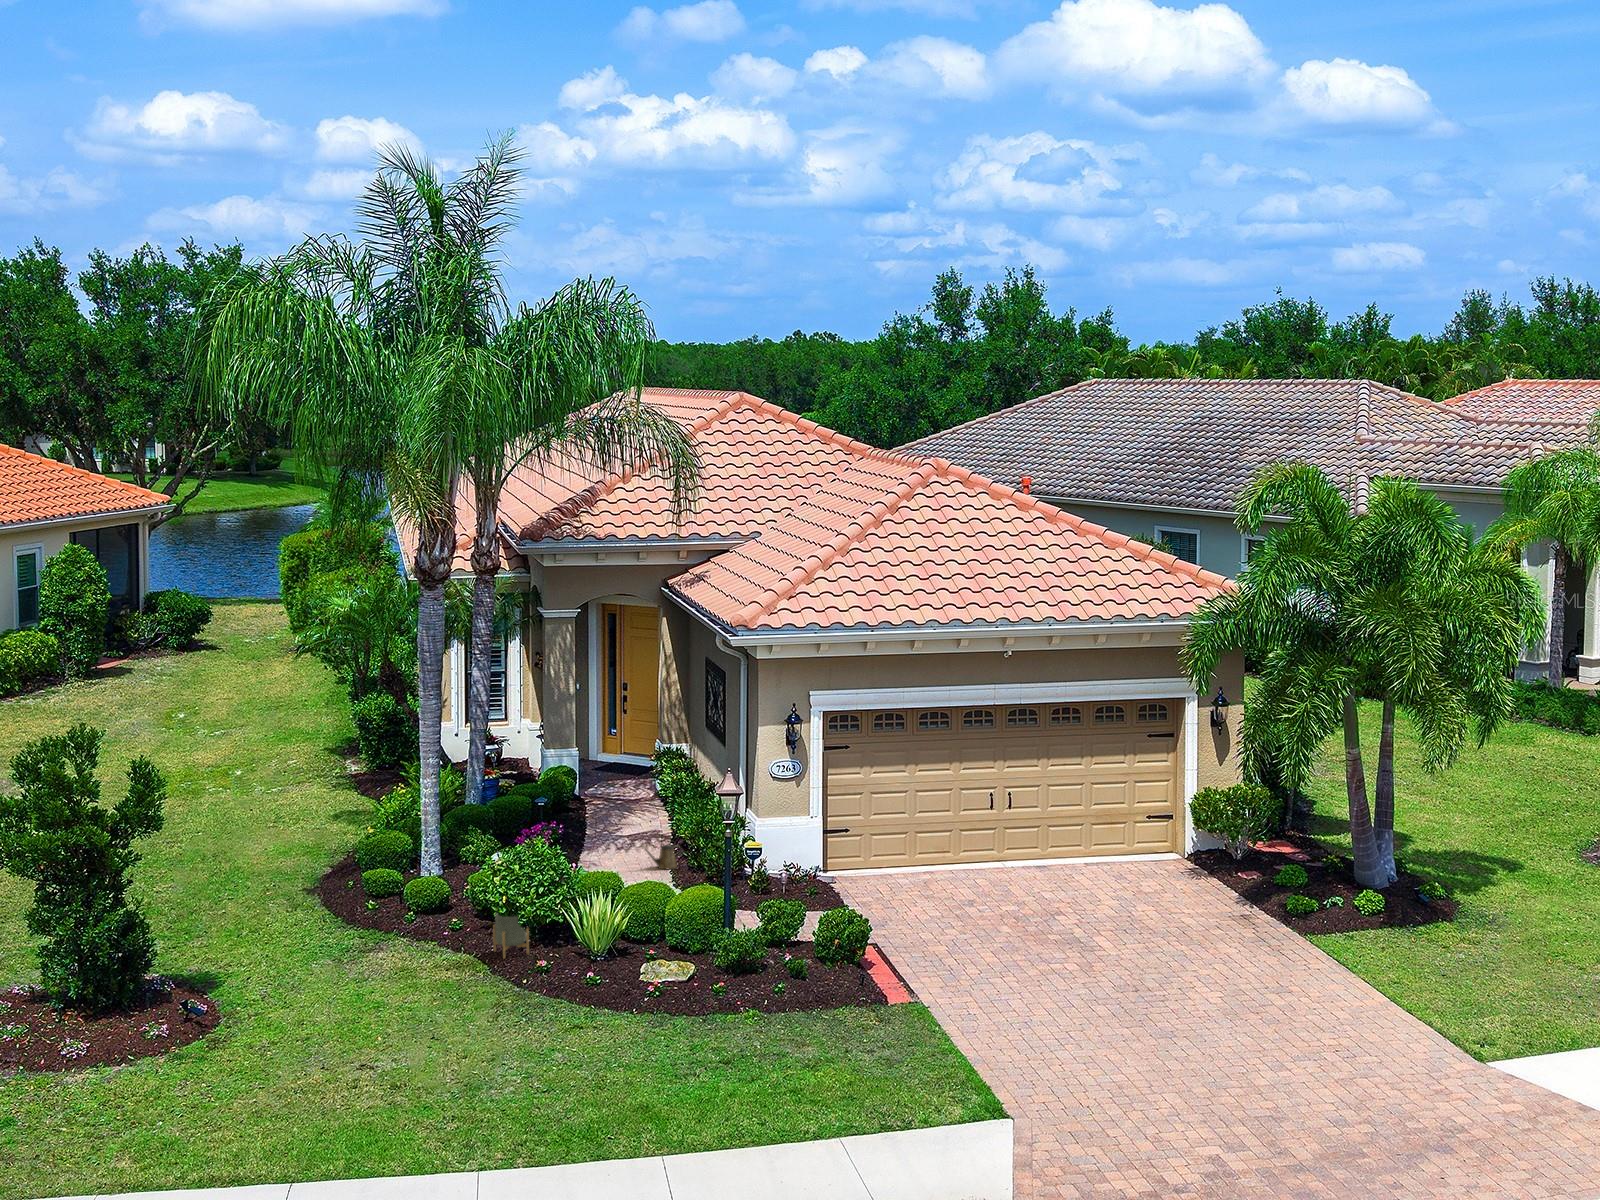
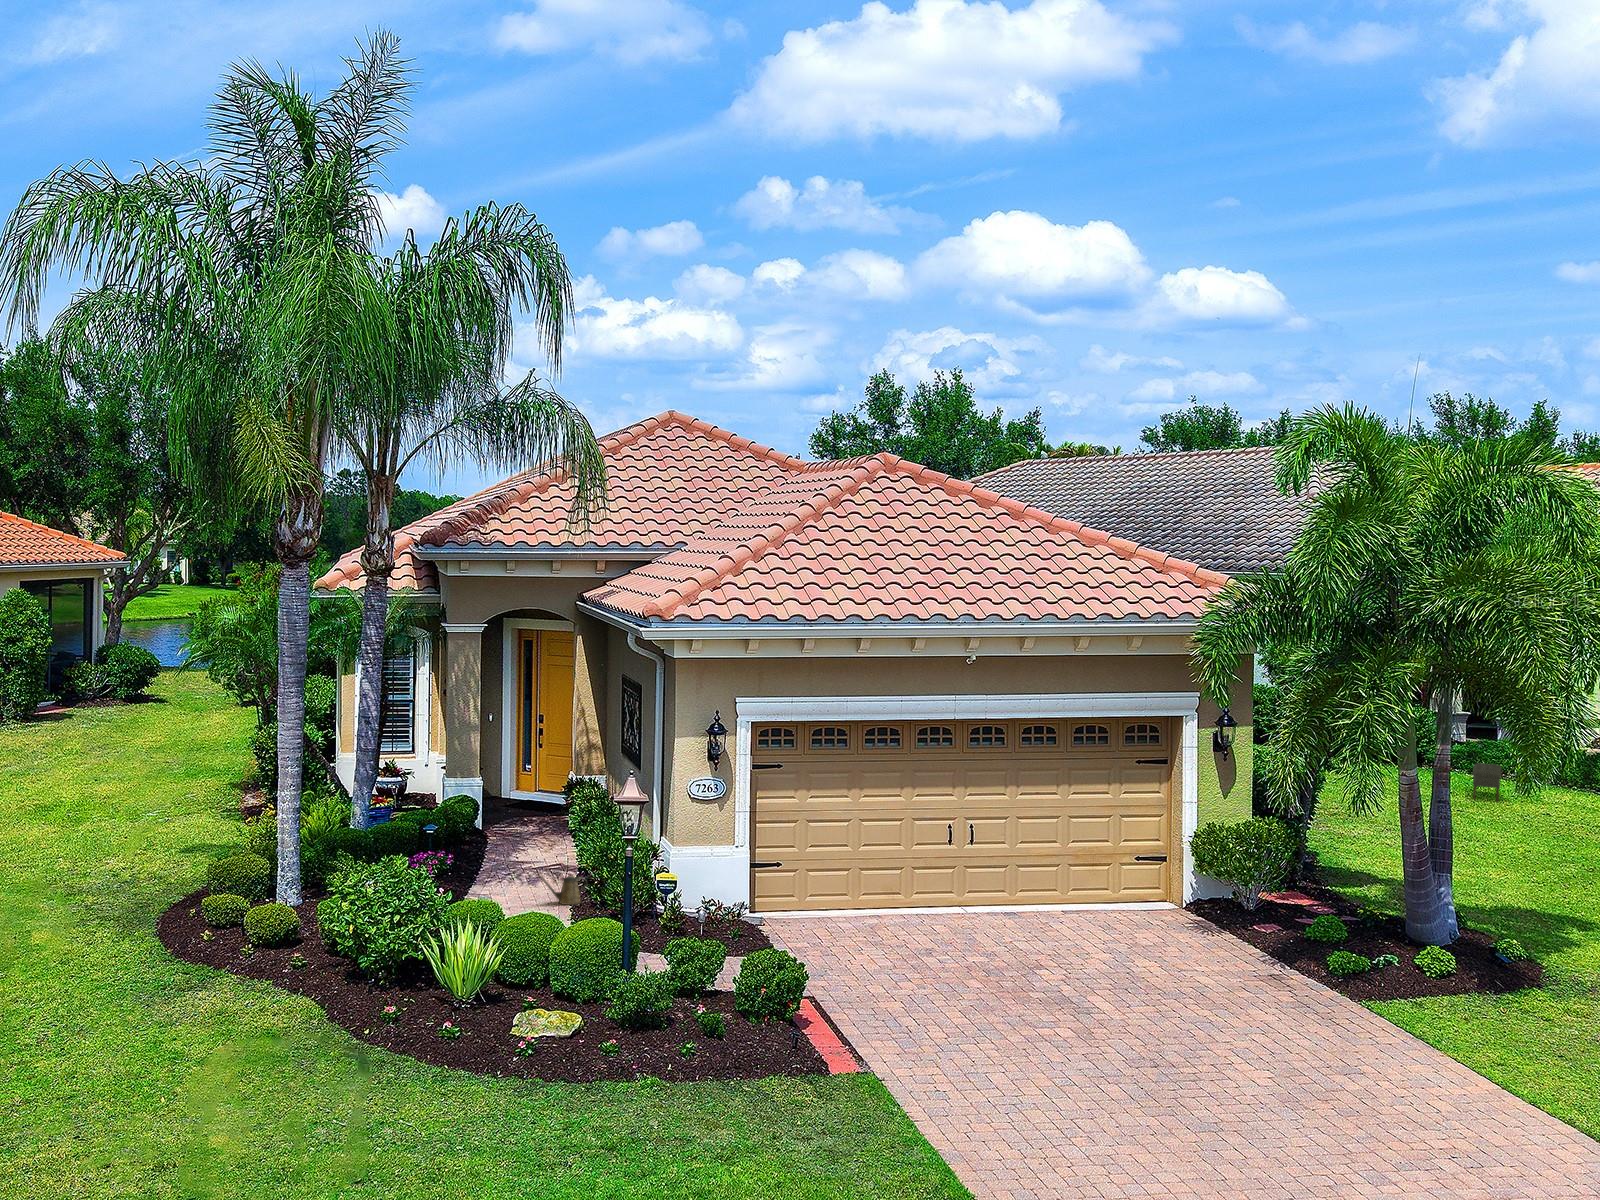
bench: none [1541,710,1576,751] -> present [1473,763,1501,802]
planter: present [493,913,529,958] -> none [334,945,378,1009]

